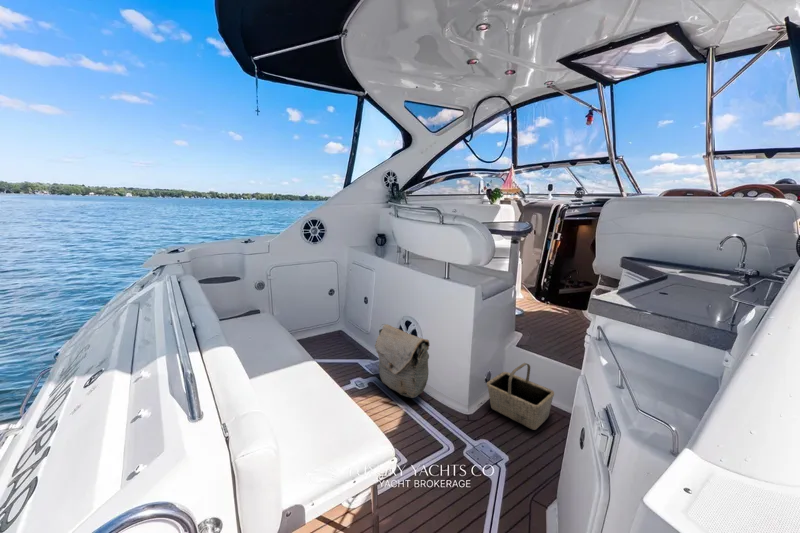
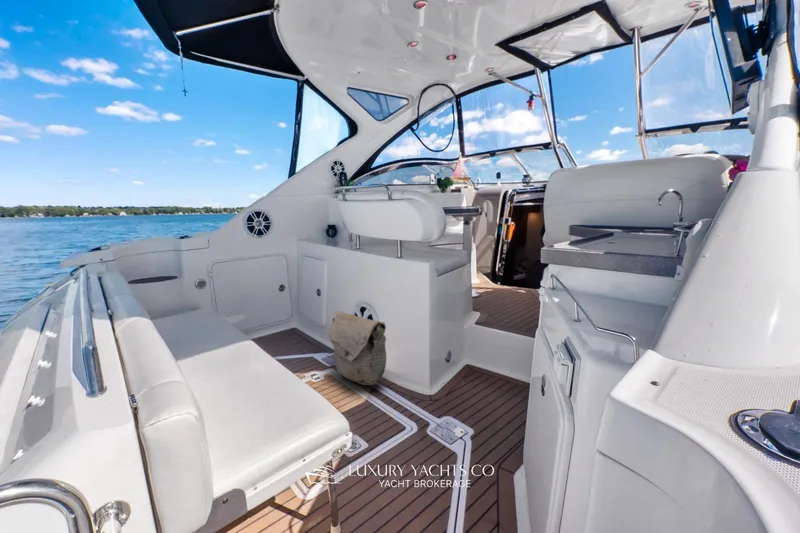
basket: present [487,363,554,430] -> none [447,337,514,403]

